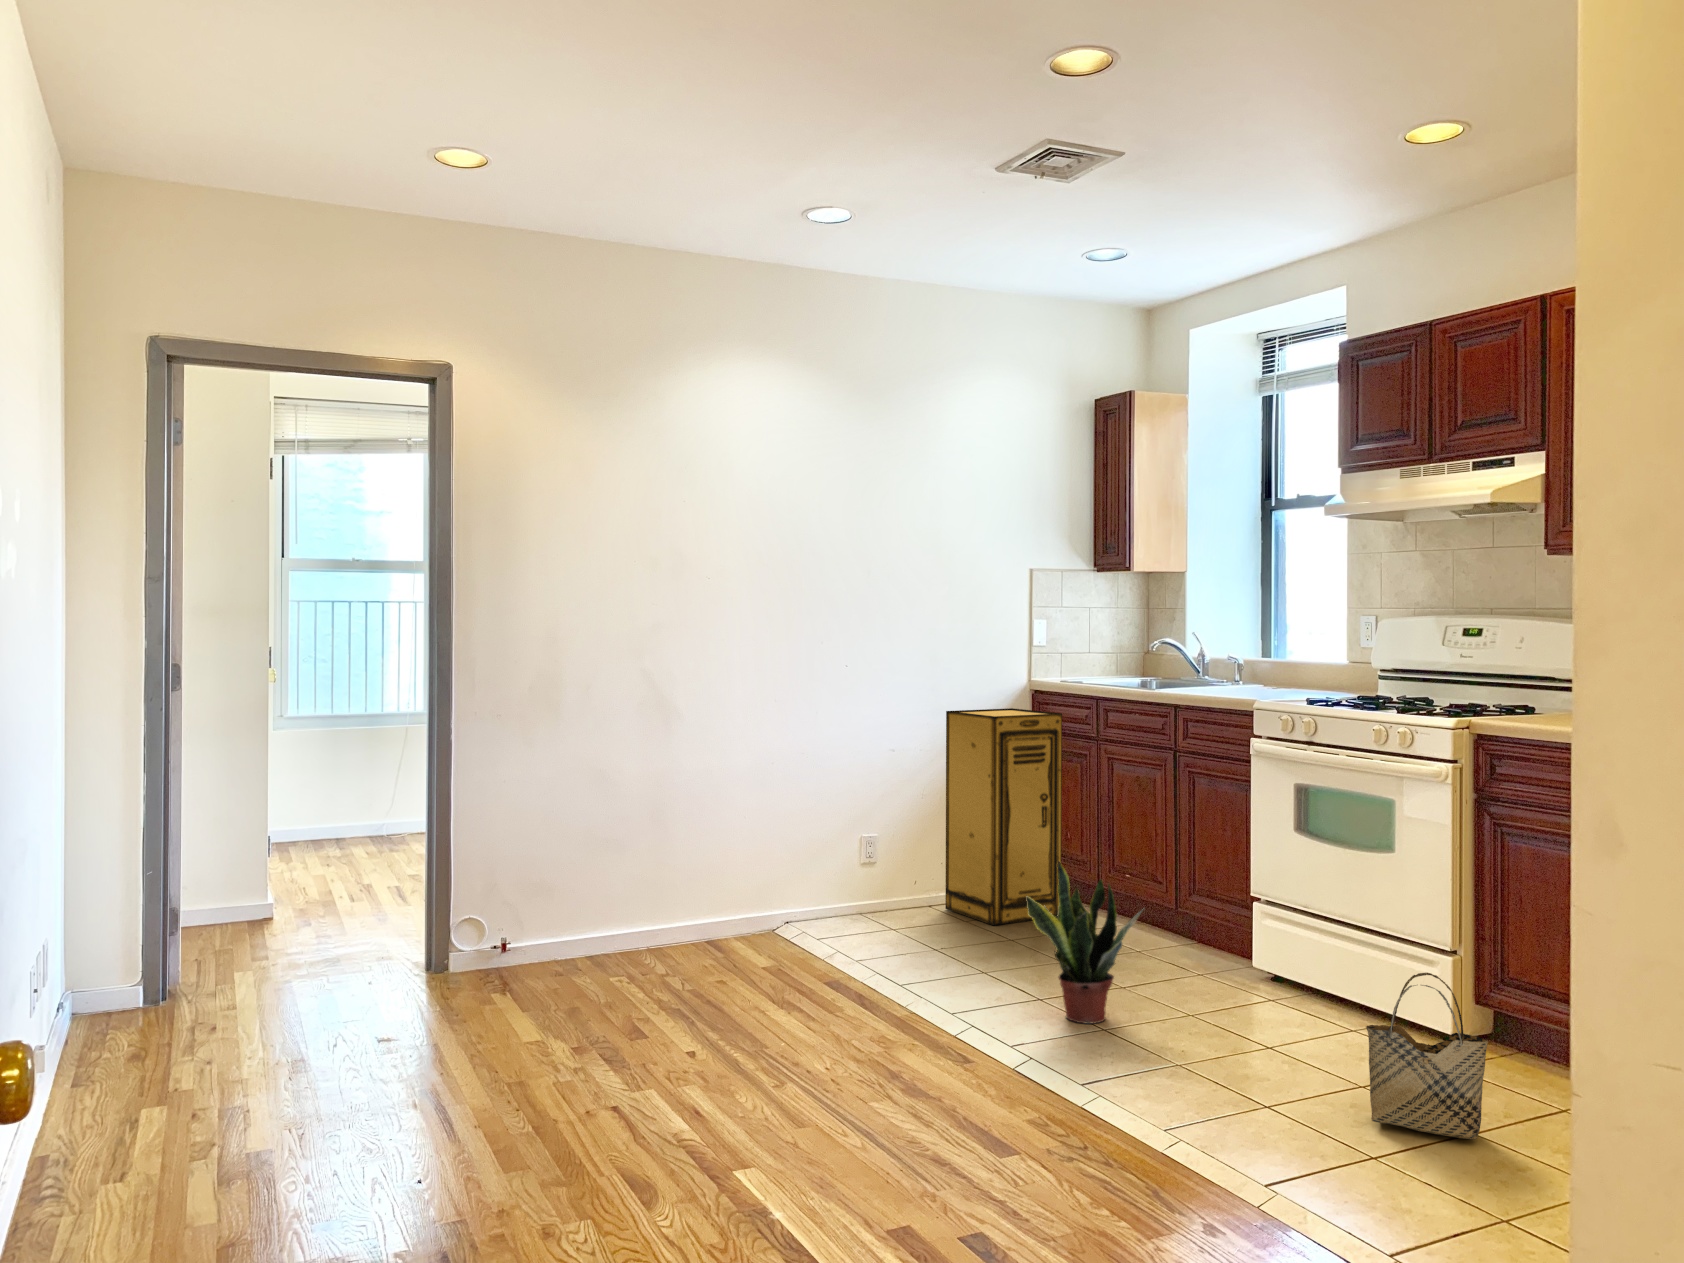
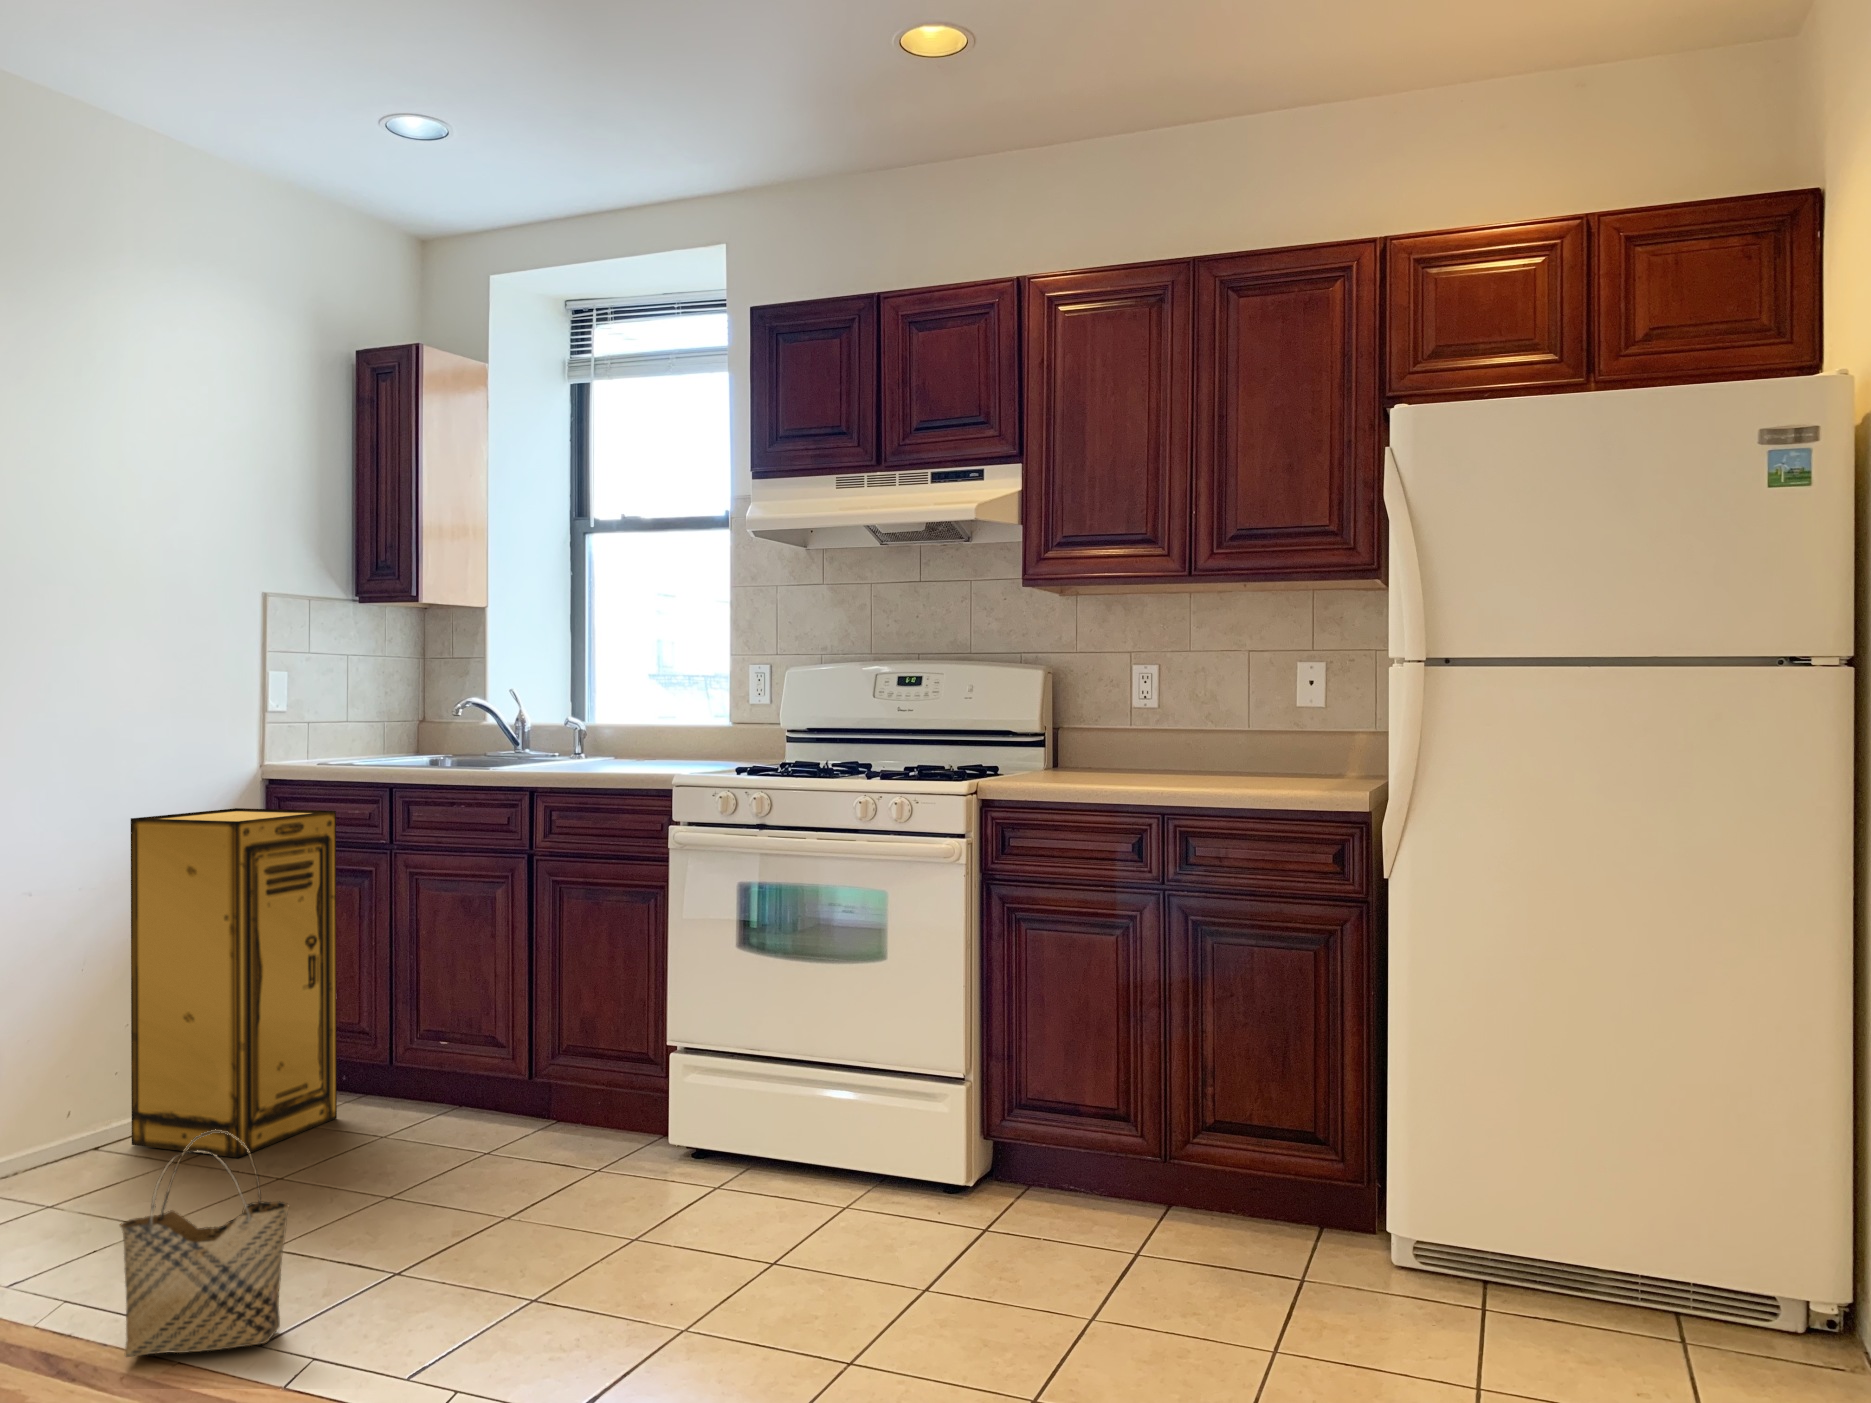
potted plant: present [1026,862,1143,1024] -> none [416,1043,591,1300]
woven basket: present [1366,973,1488,1140] -> present [120,1130,289,1357]

